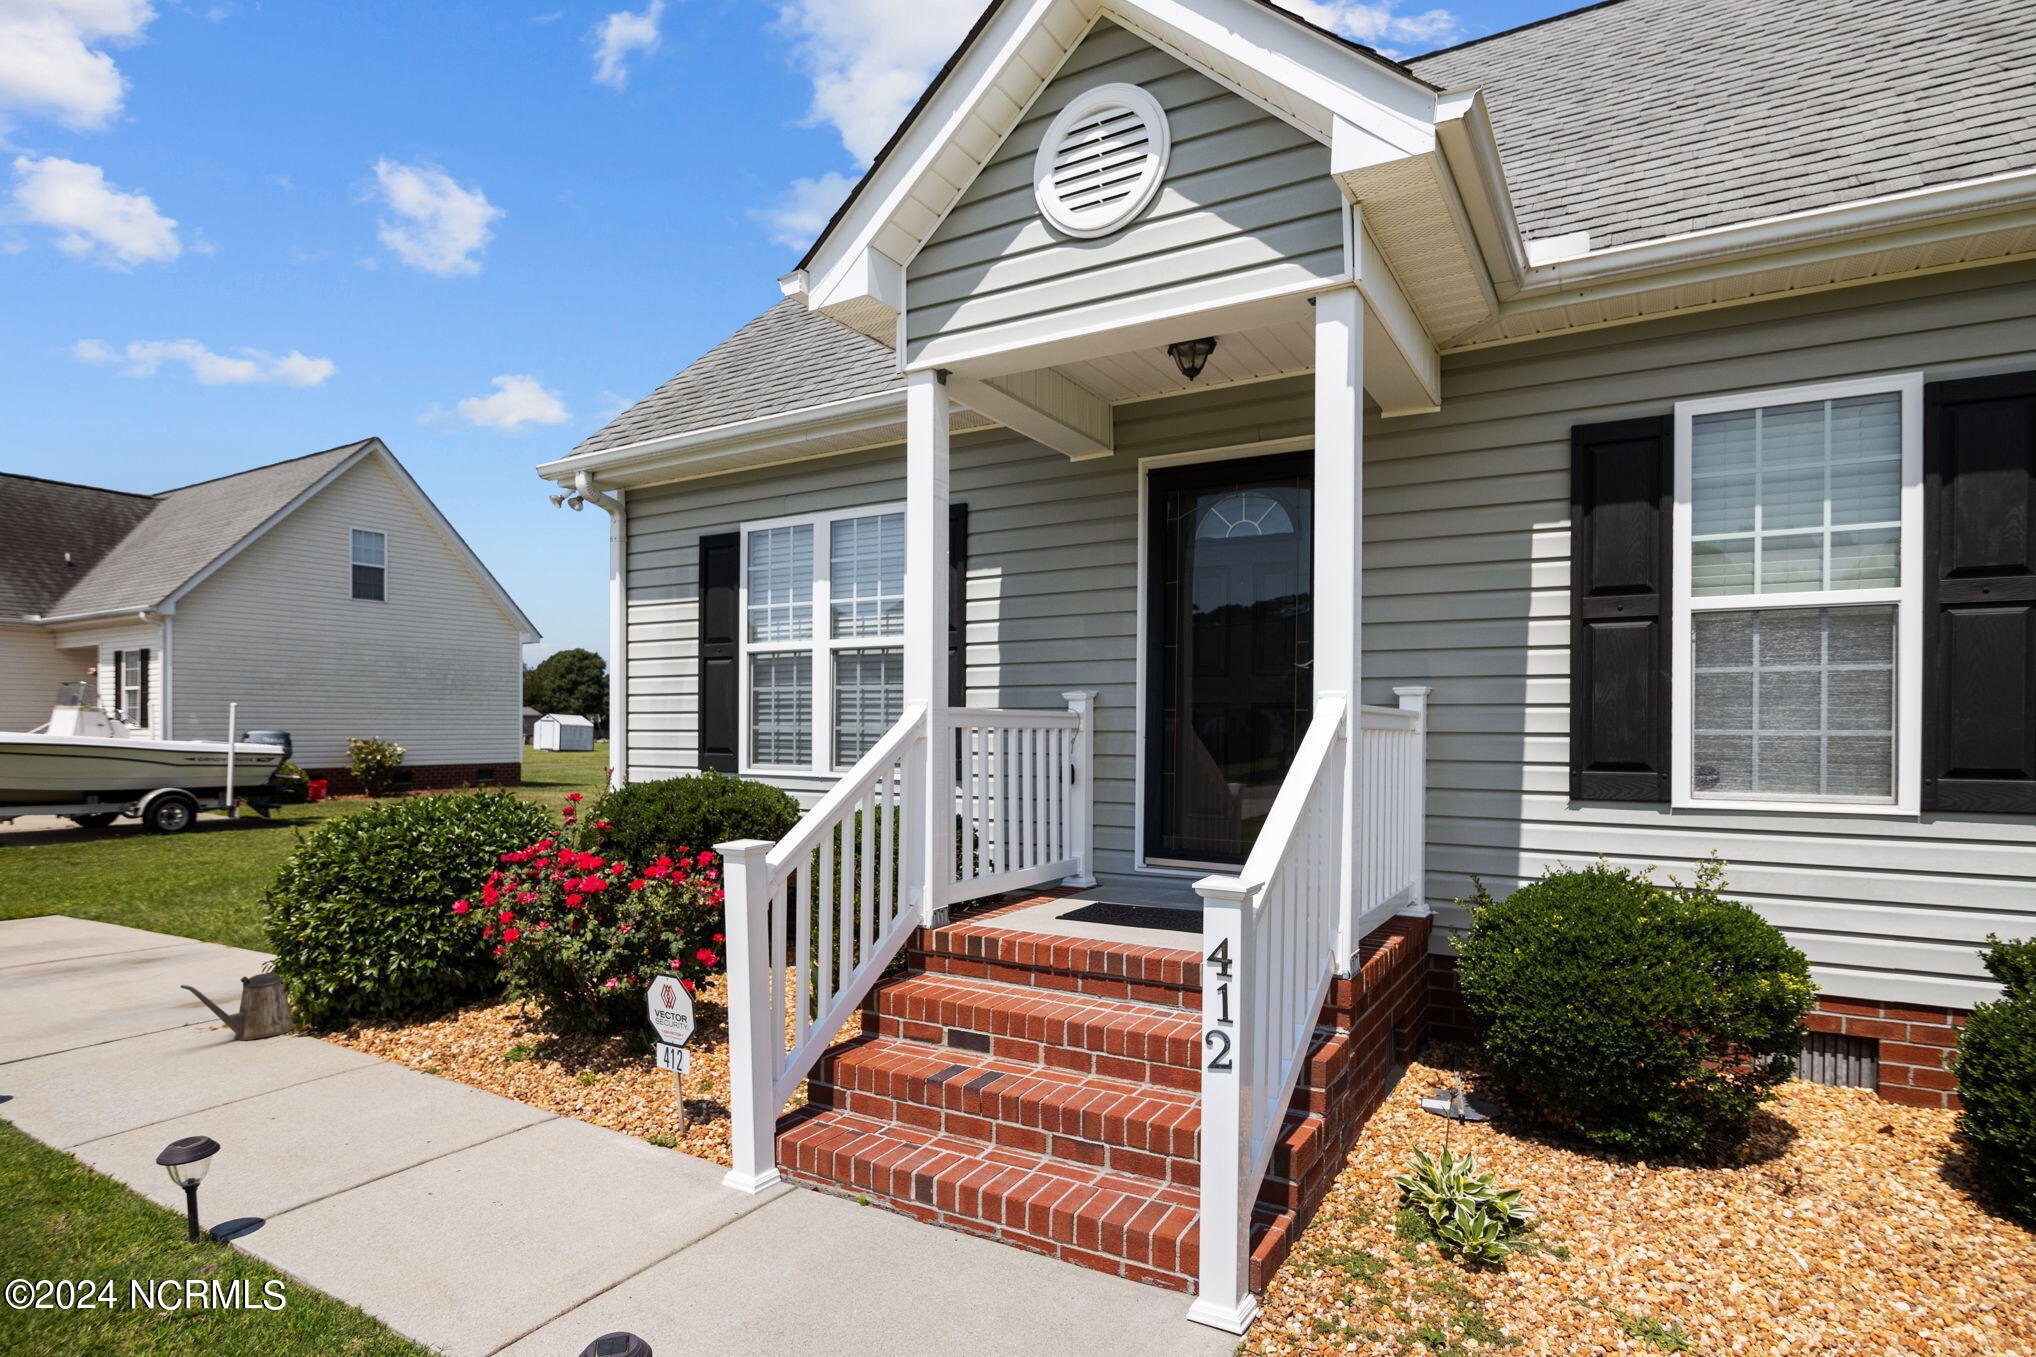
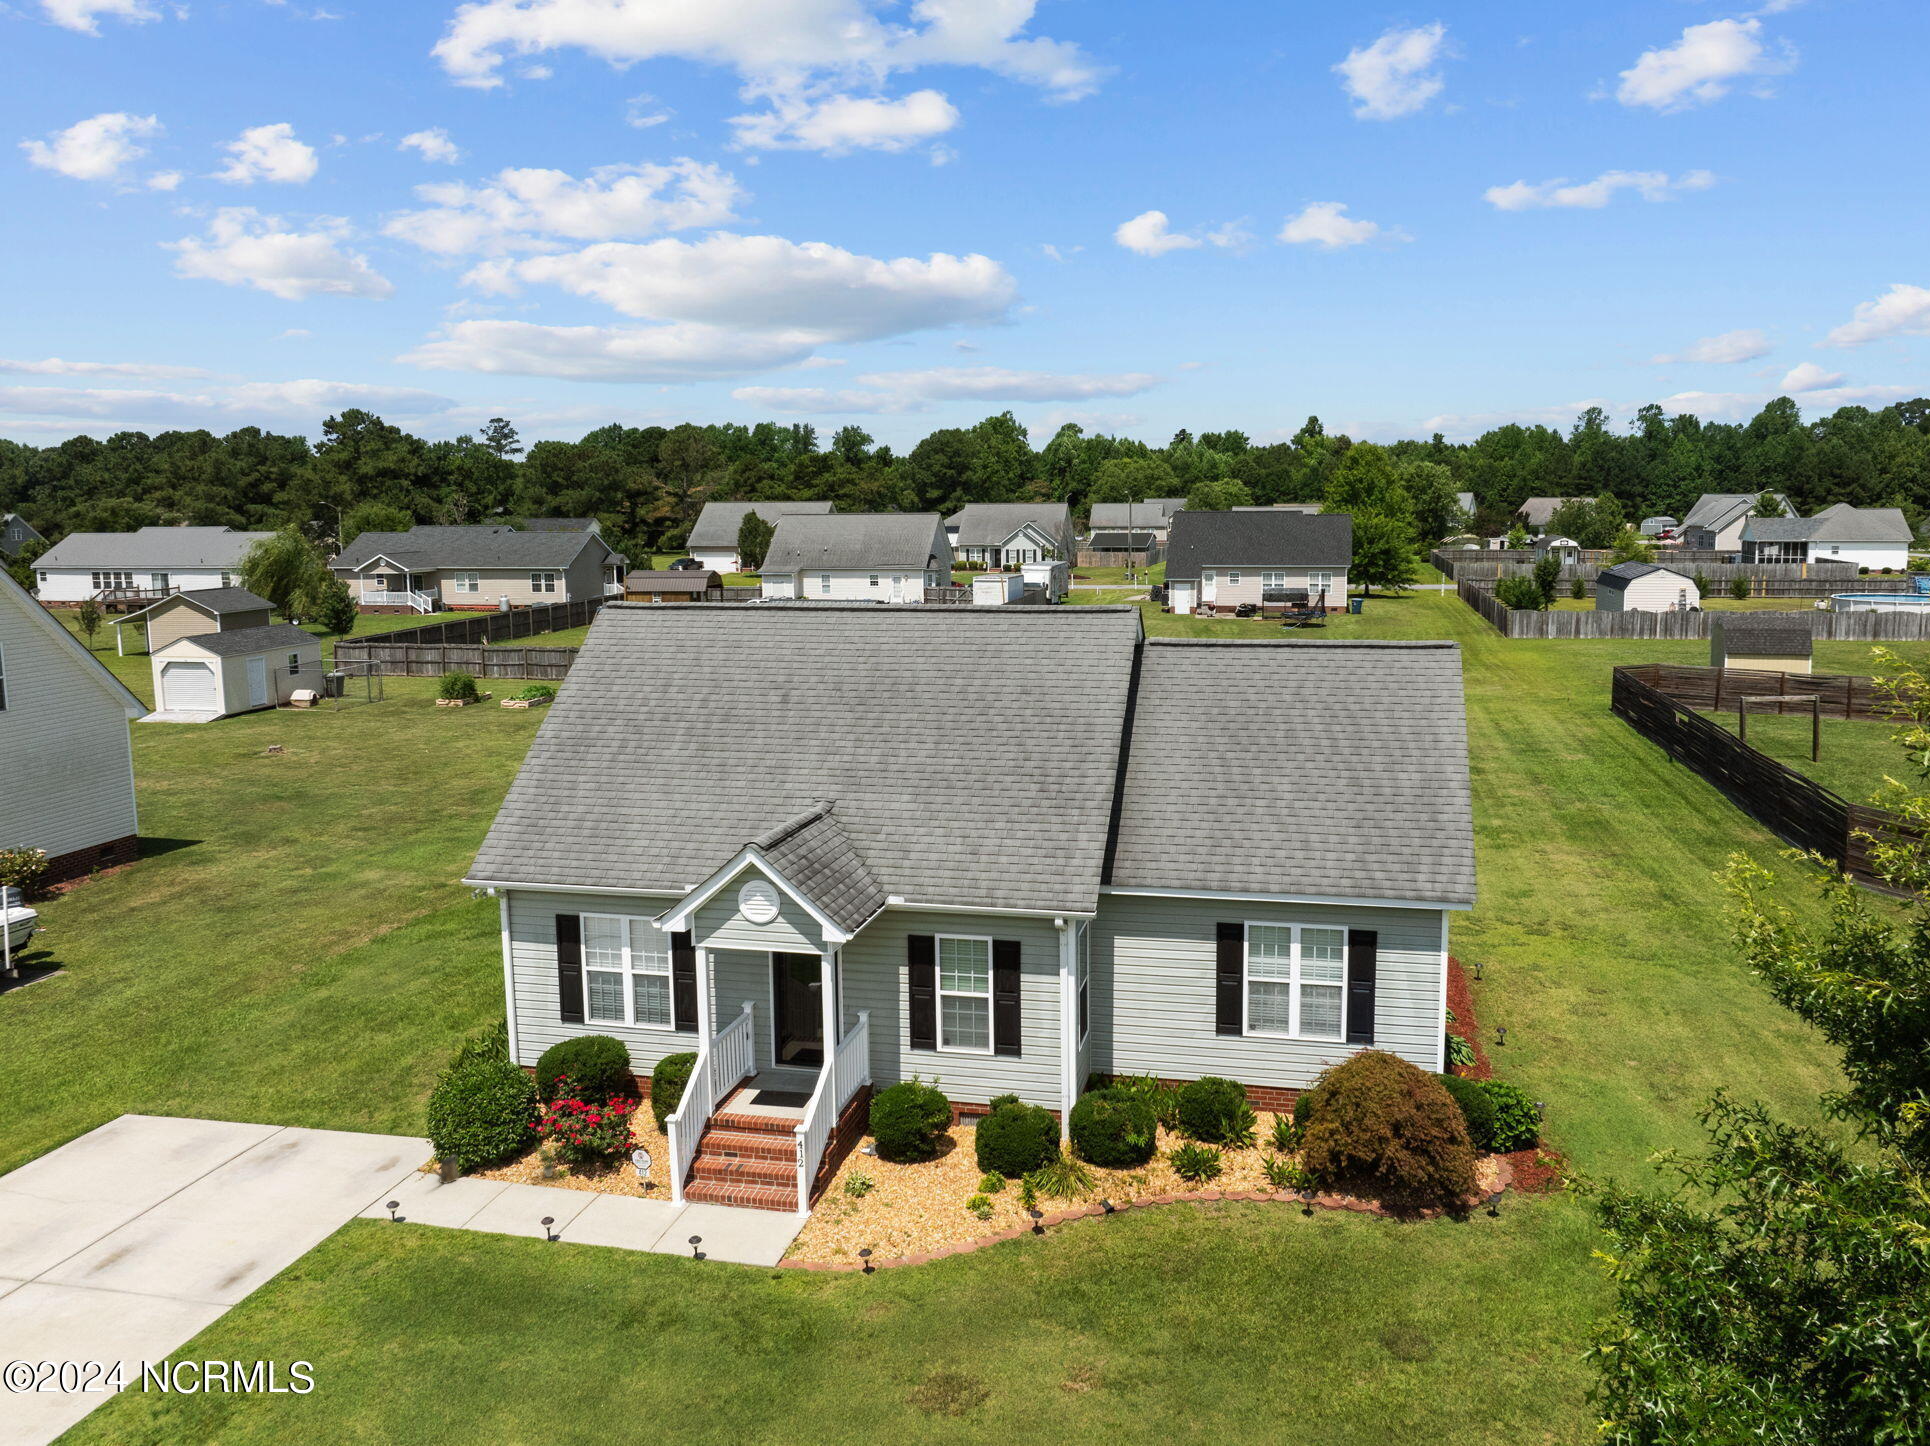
potted plant: none [416,945,528,1056] -> present [538,1146,560,1177]

